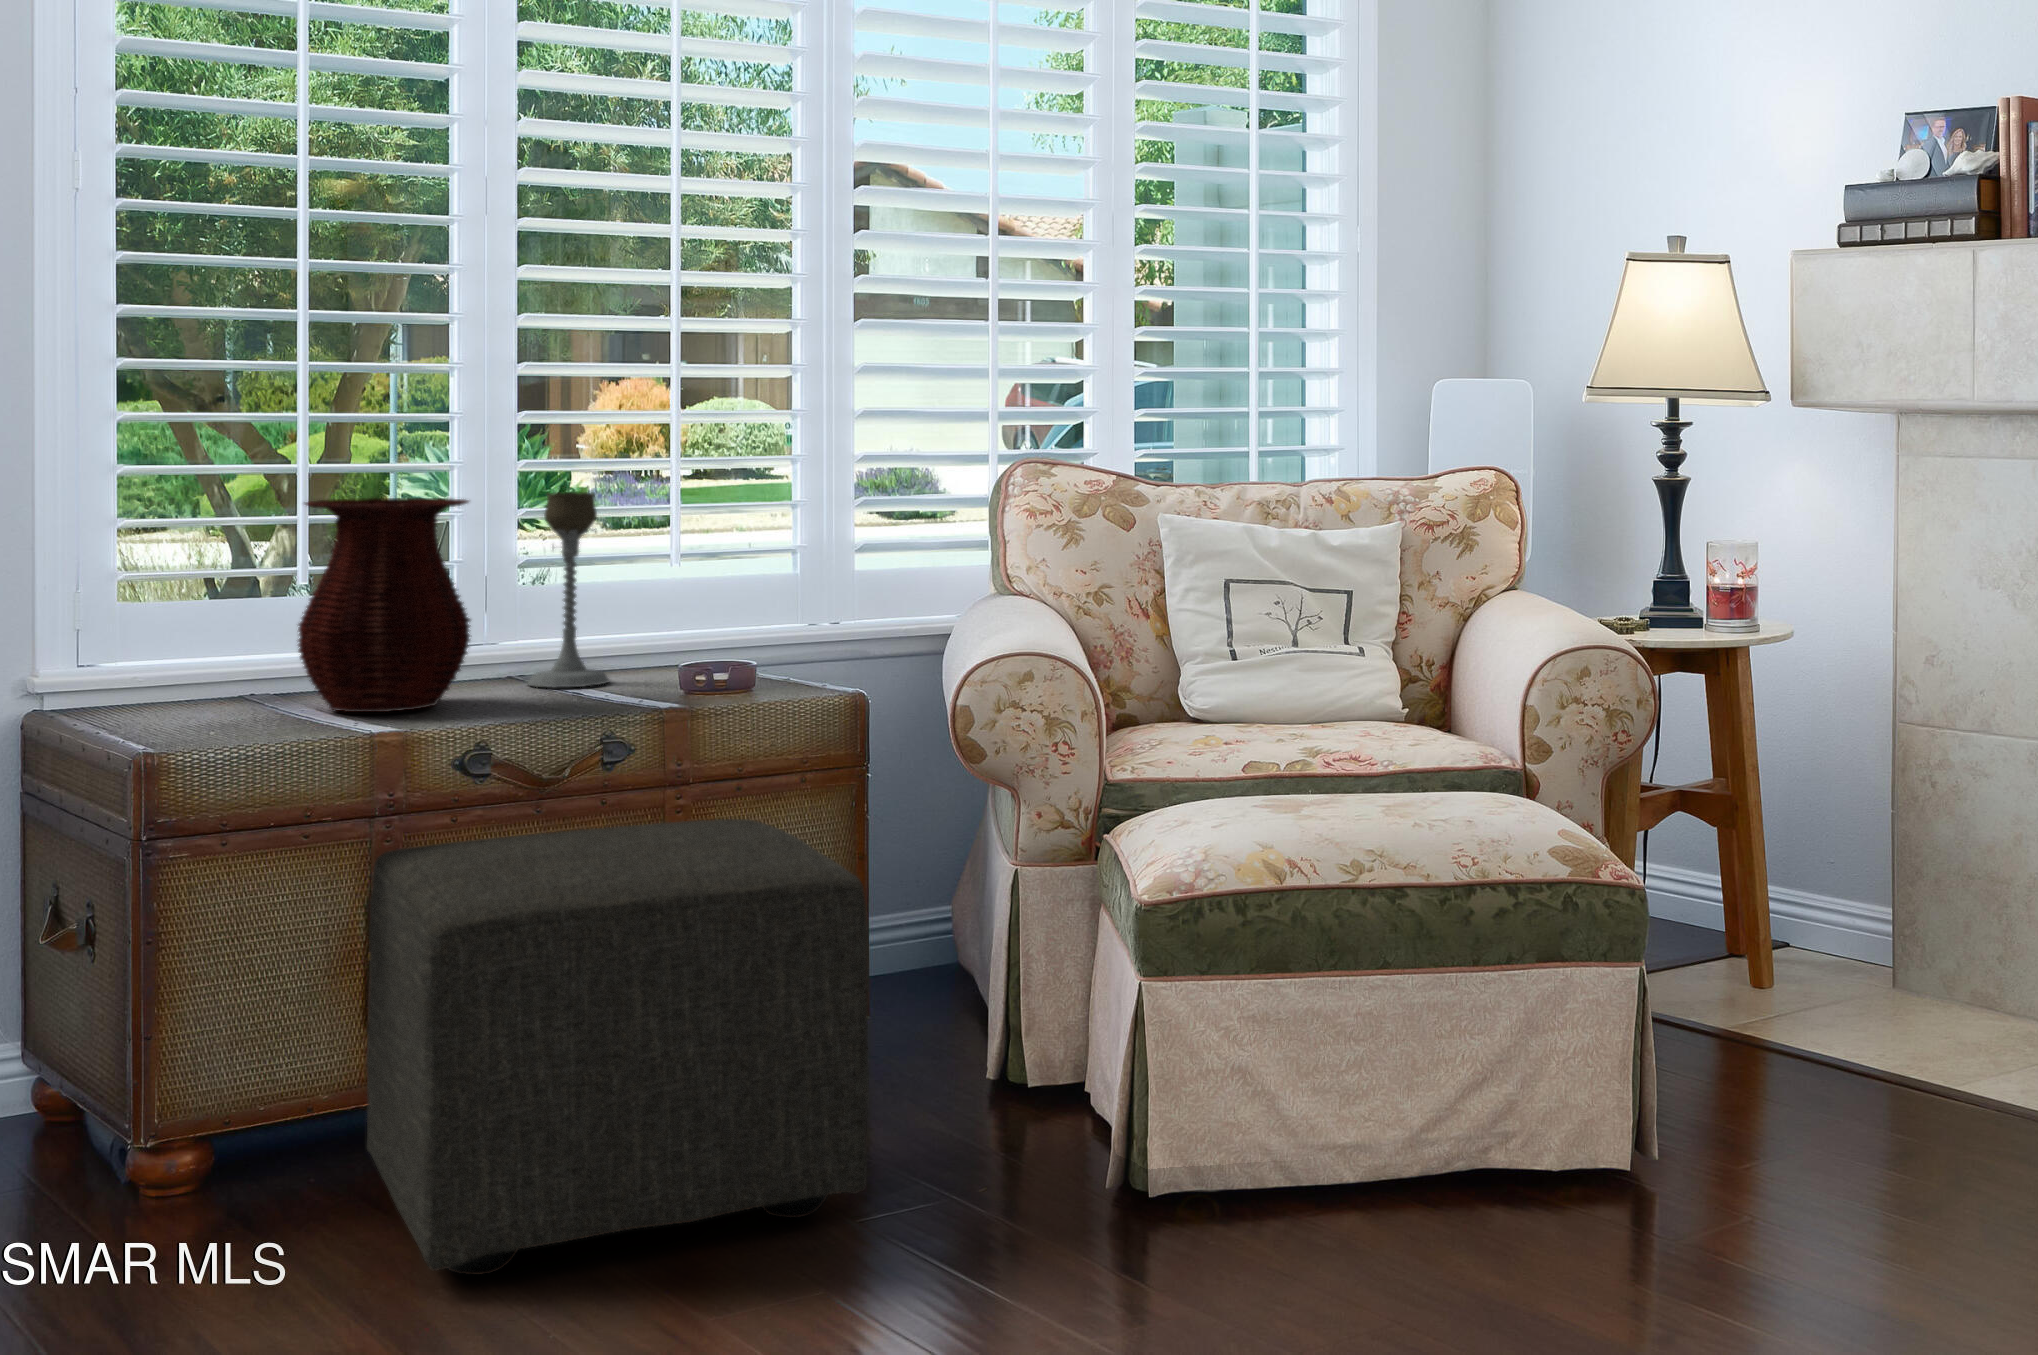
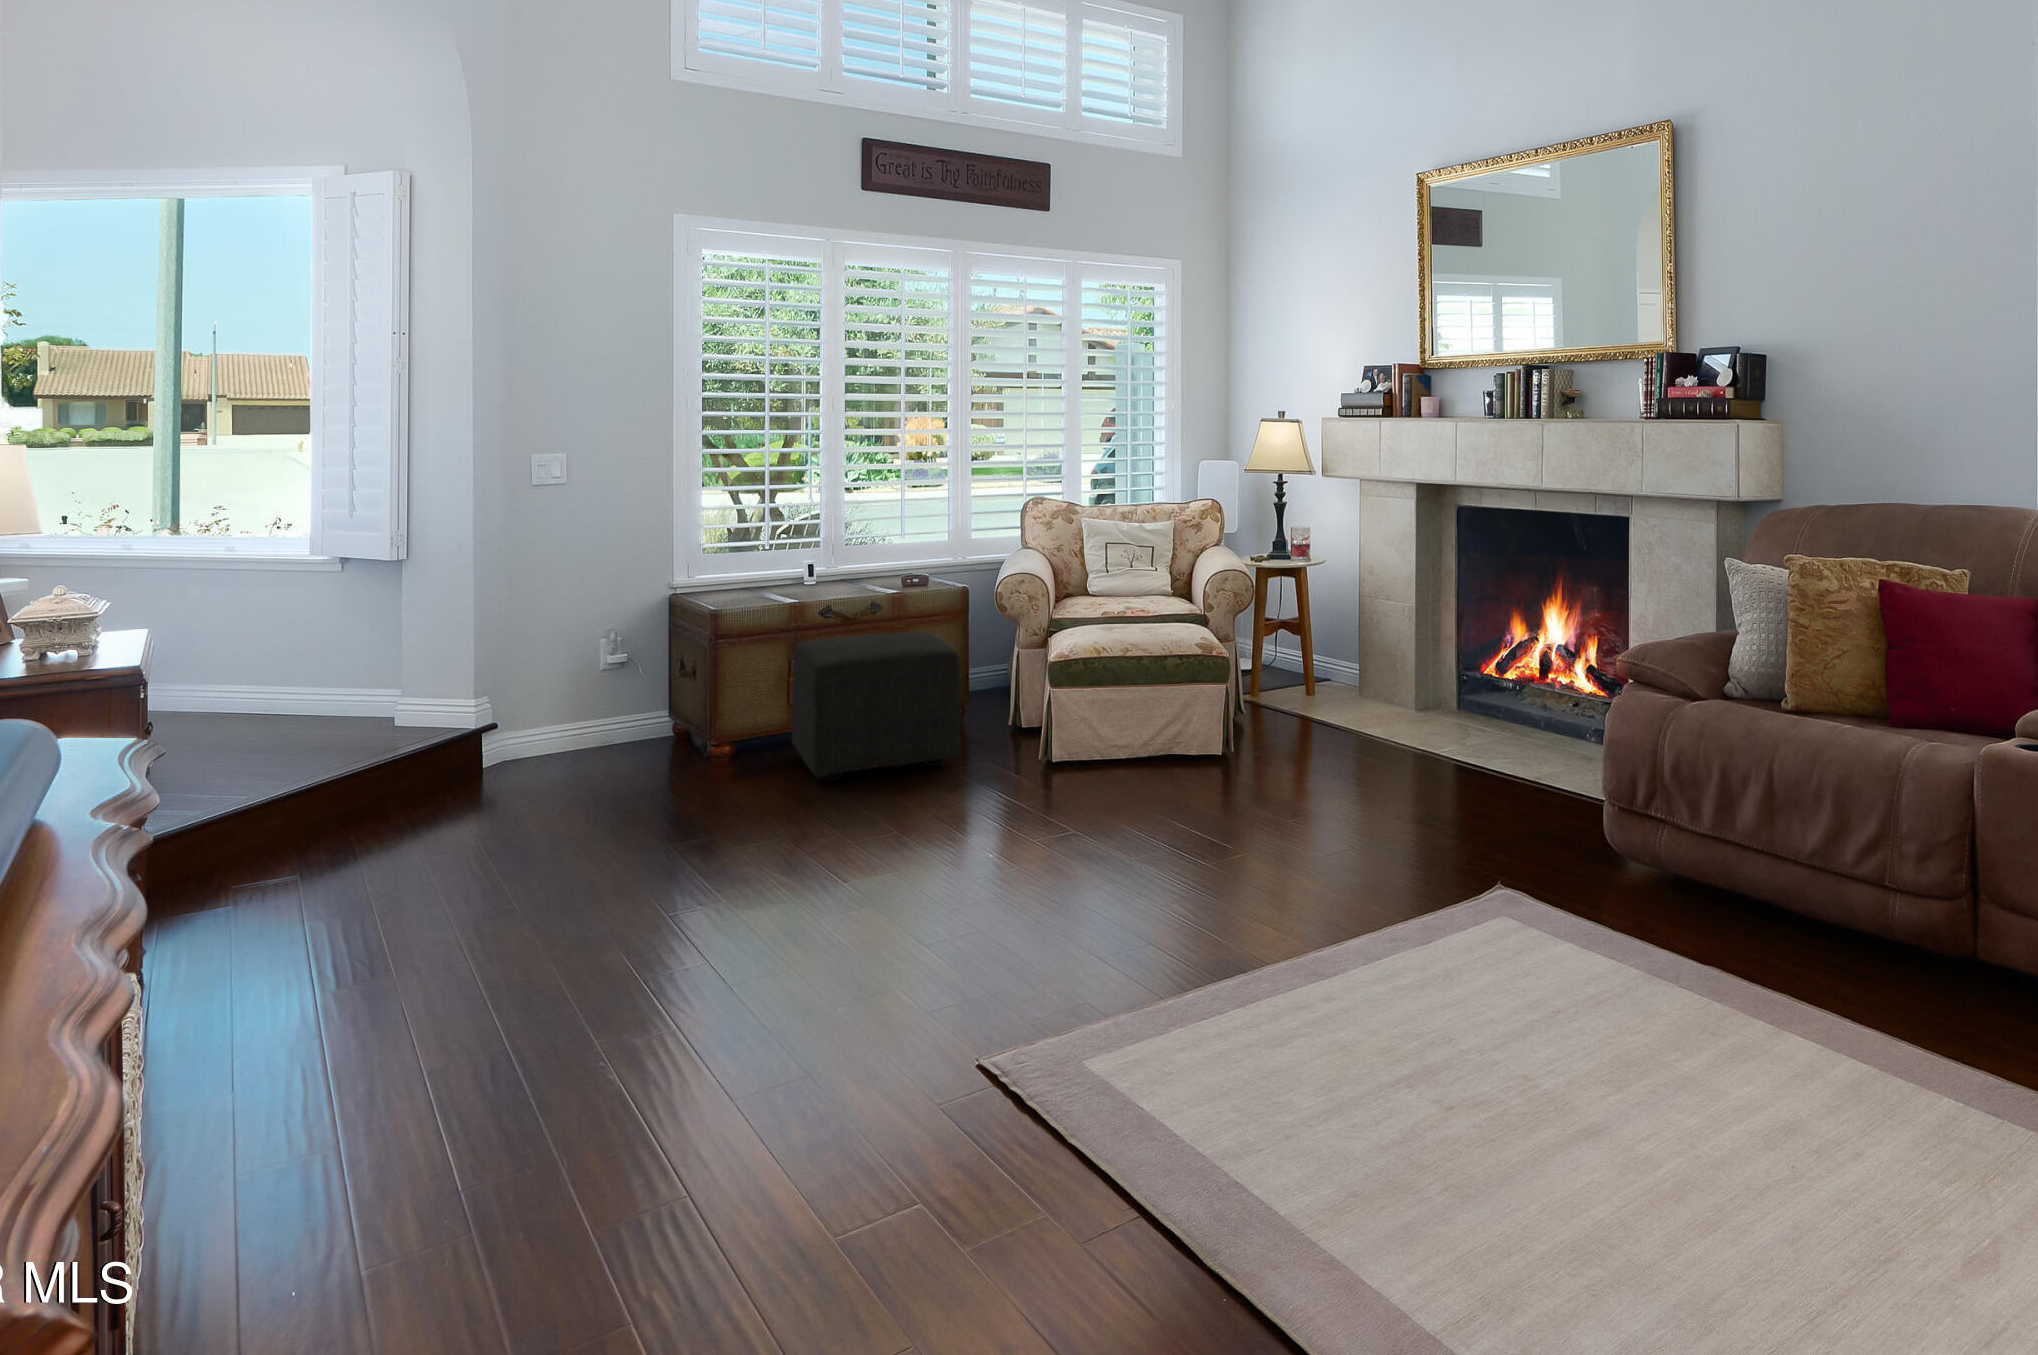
candle holder: present [527,492,610,688] -> none [846,512,877,583]
vase: present [298,498,470,712] -> none [766,516,828,594]

